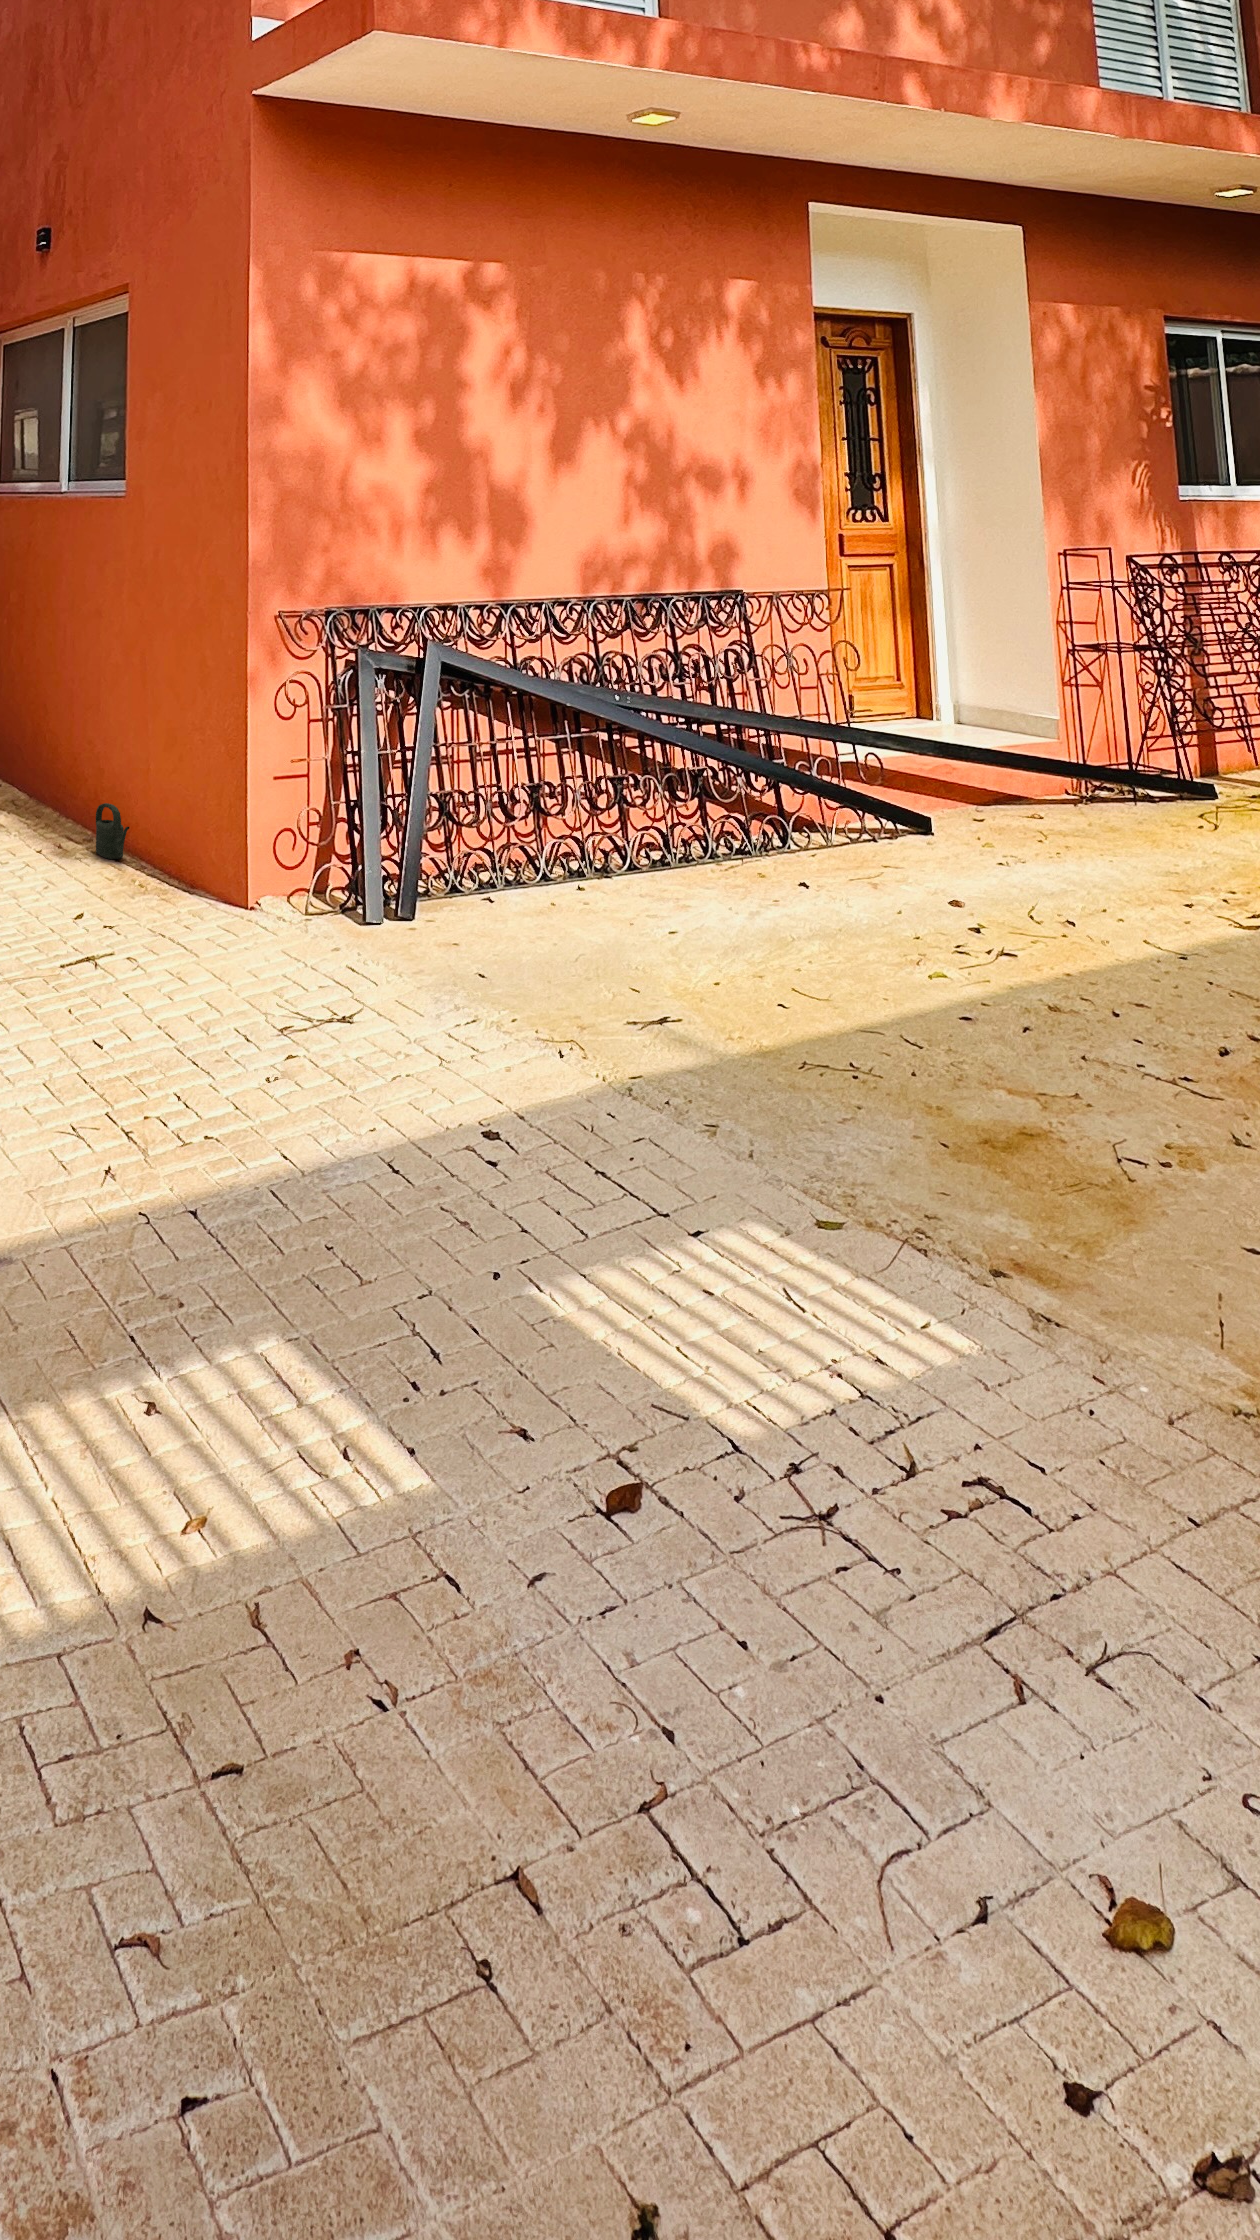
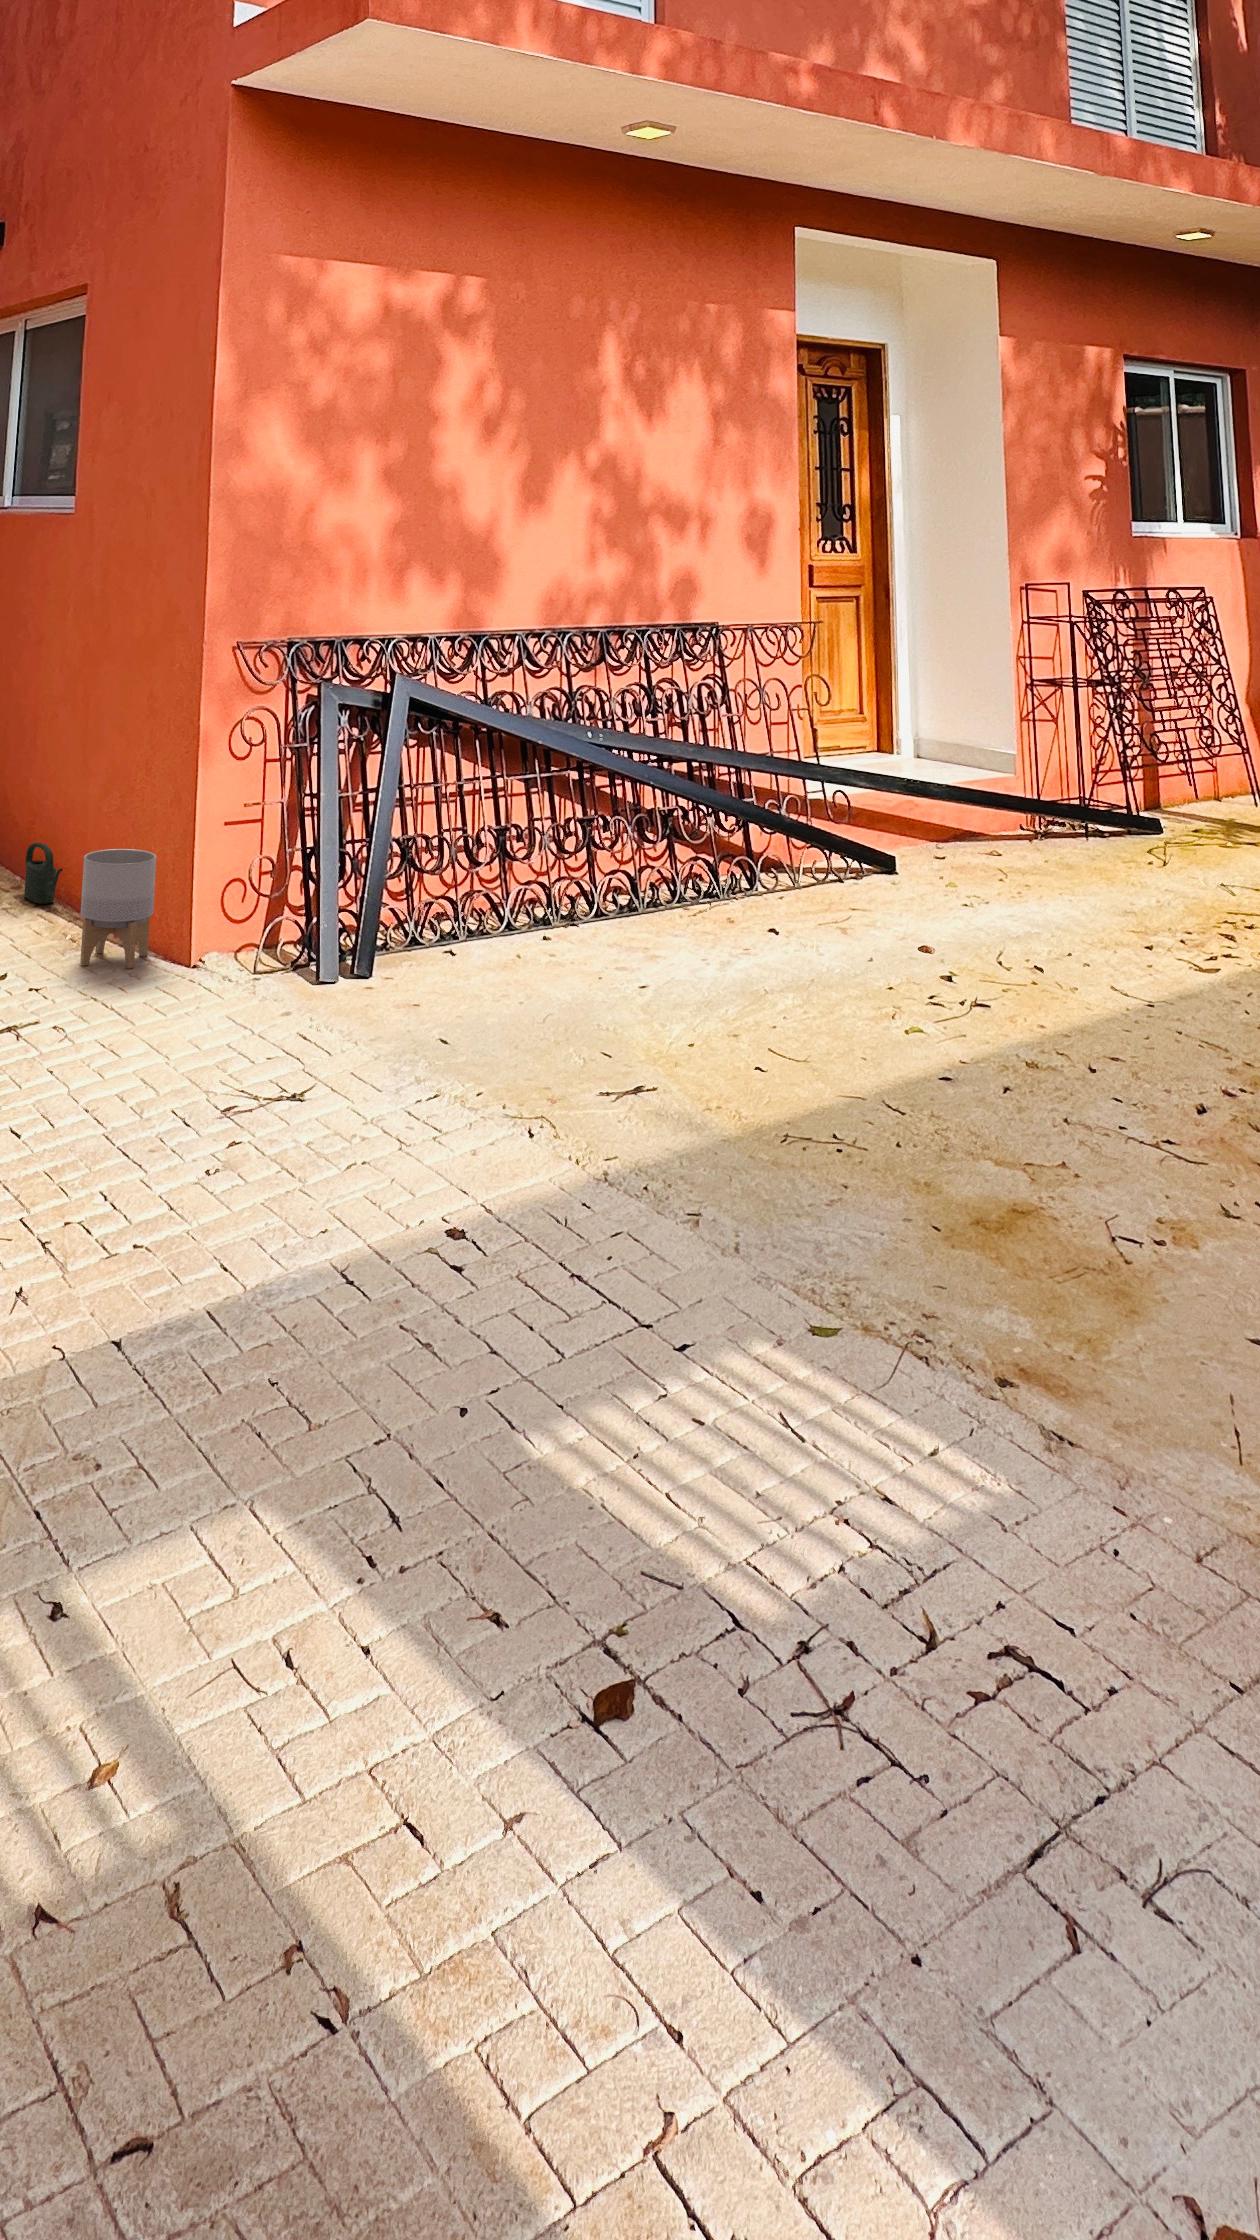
planter: none [148,807,214,916] -> present [80,849,156,969]

